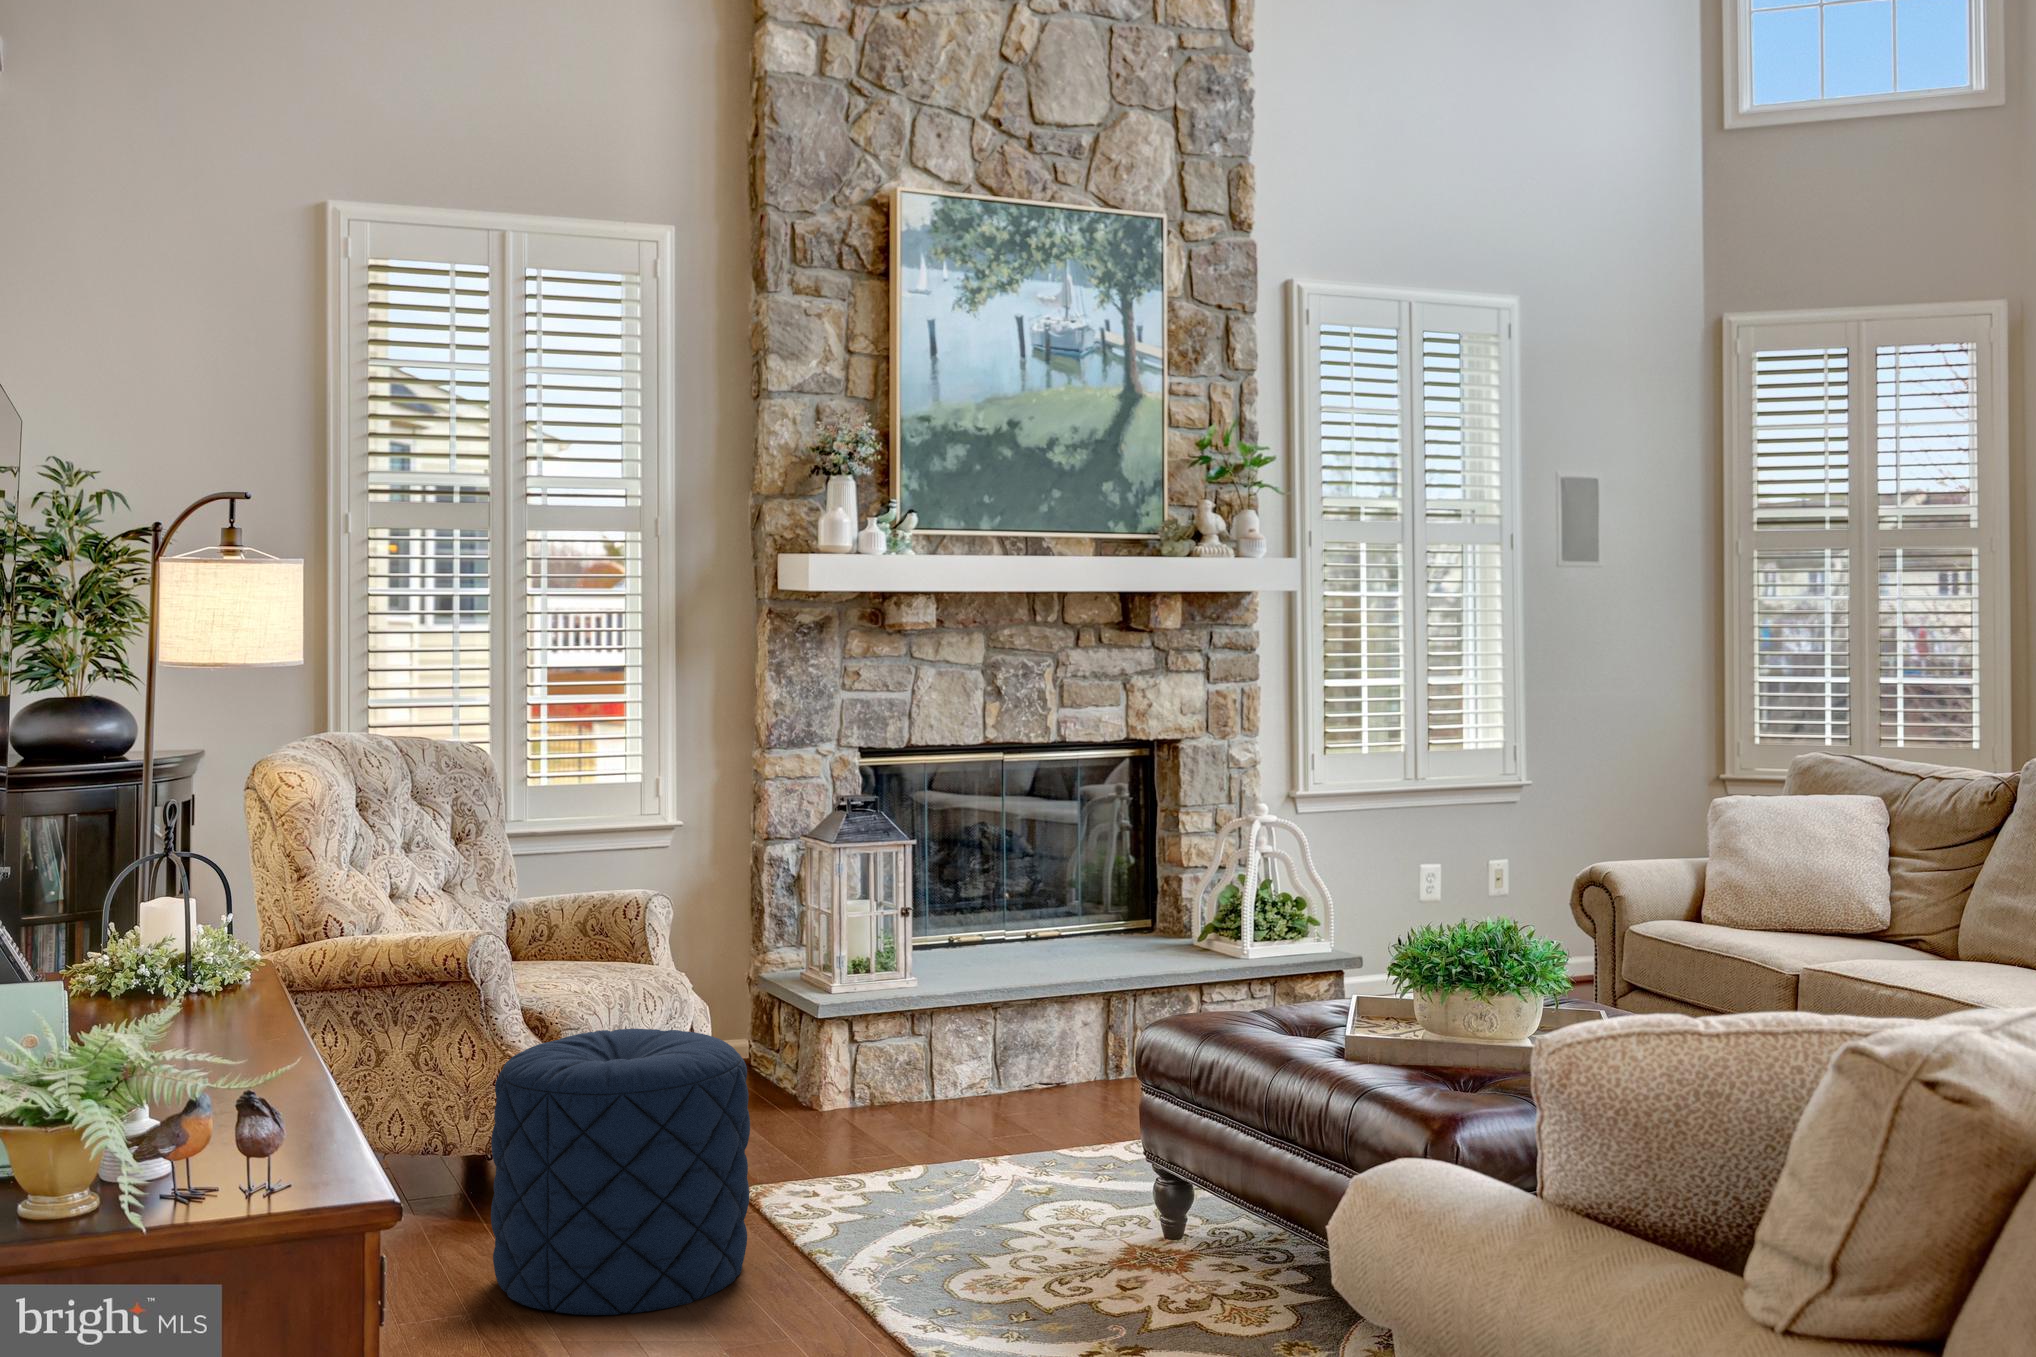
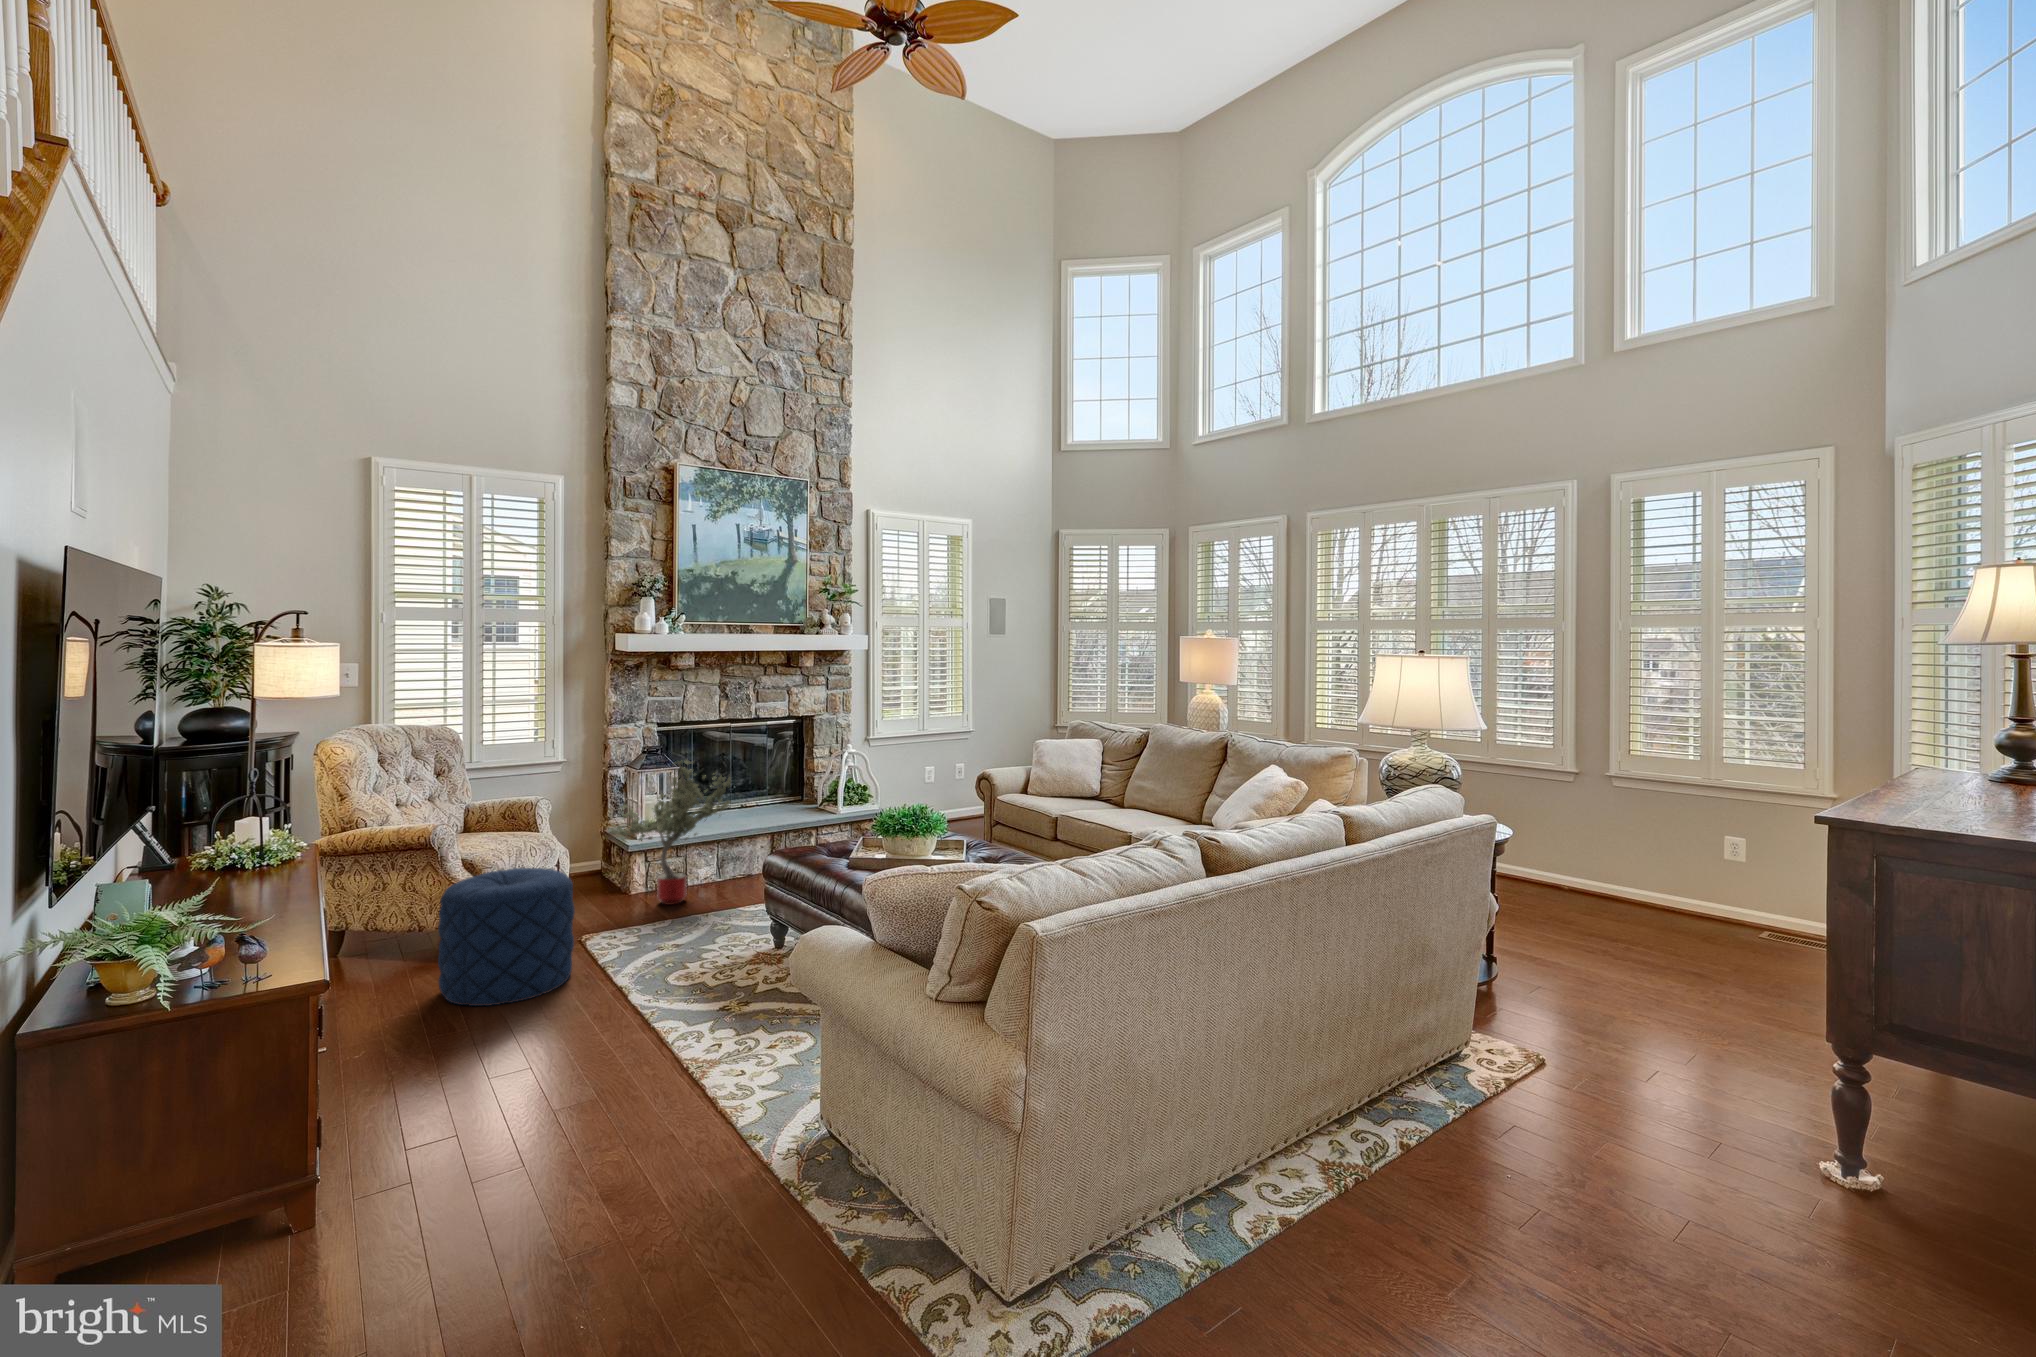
potted tree: none [782,818,1032,1136] -> present [610,760,731,905]

